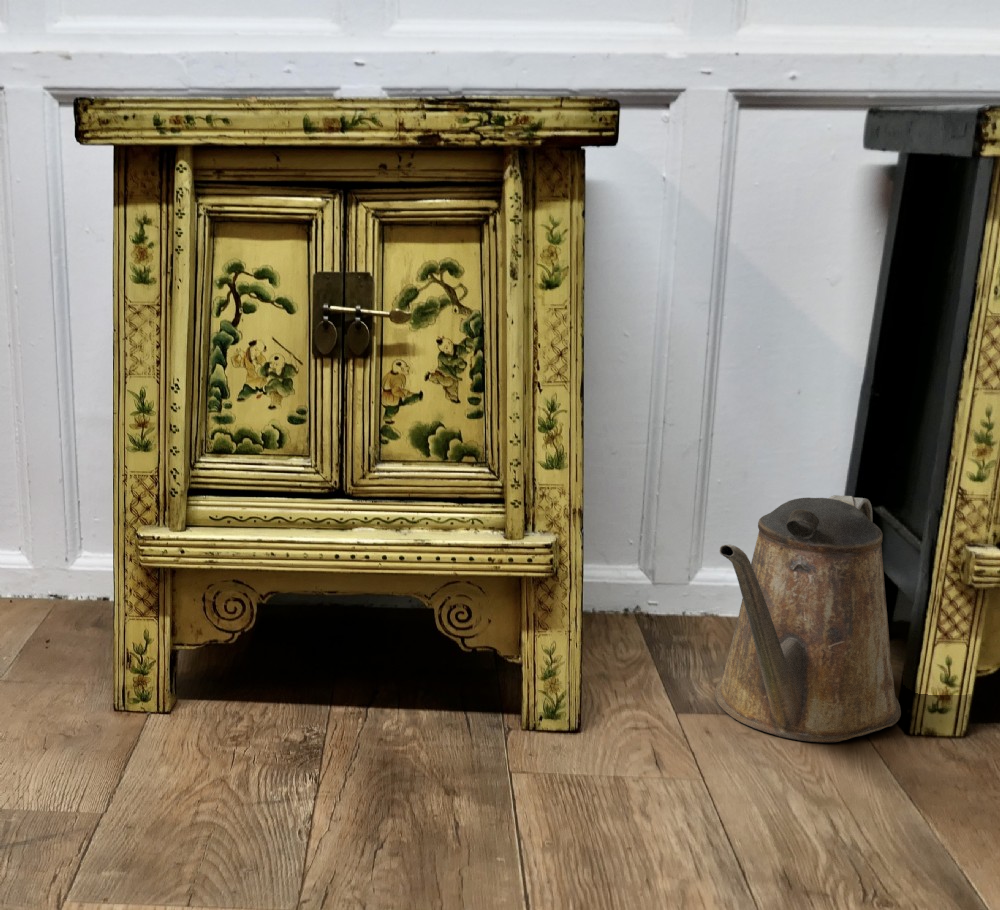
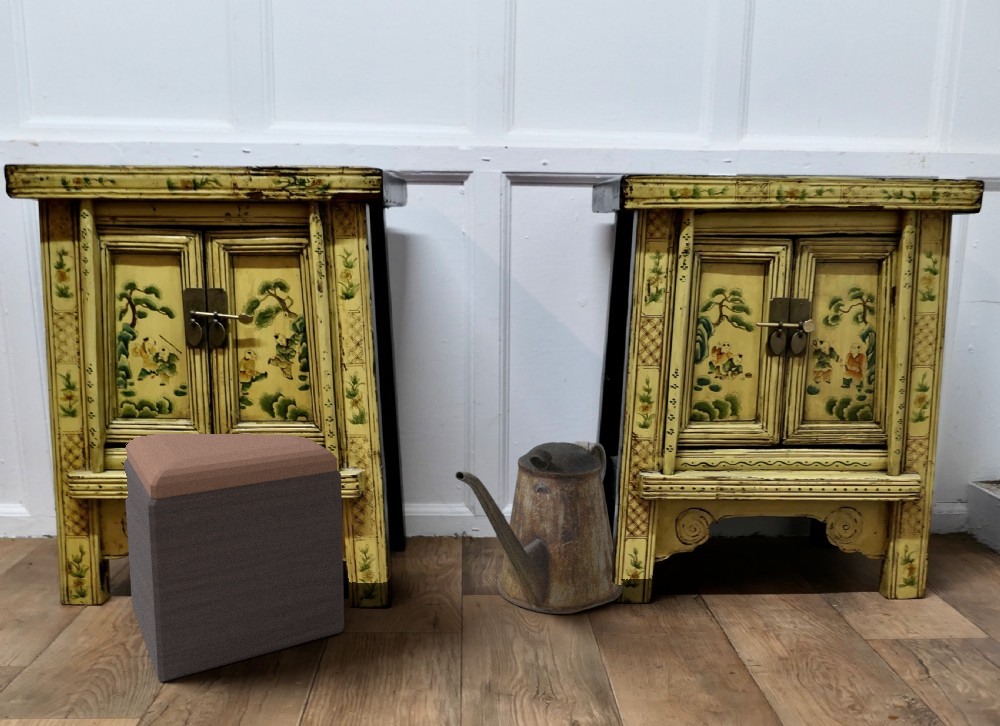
footstool: none [210,457,537,818] -> present [124,434,344,682]

